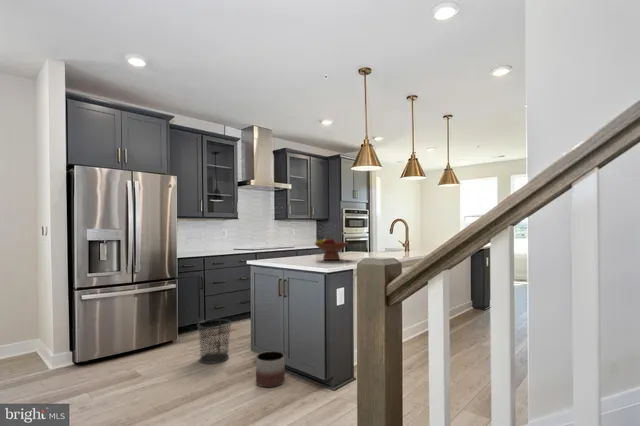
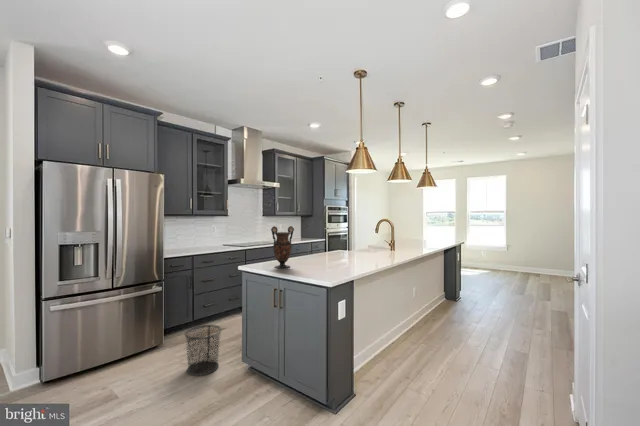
vase: none [277,222,299,262] -> present [271,226,294,268]
fruit bowl: present [315,237,348,260] -> none [309,241,344,265]
planter: present [256,351,285,387] -> none [249,366,280,410]

